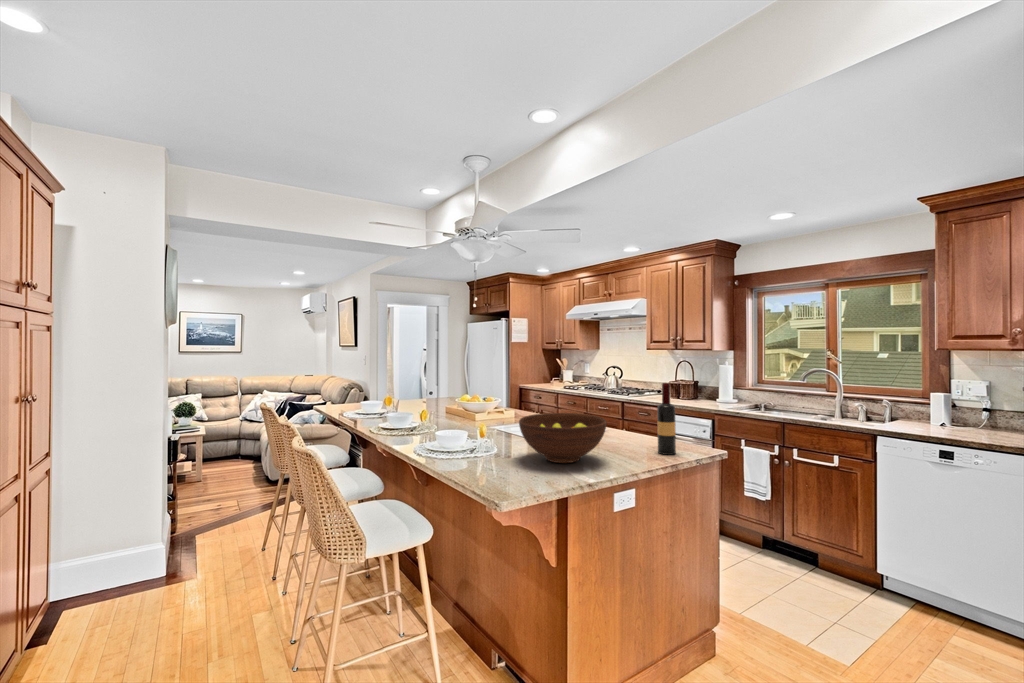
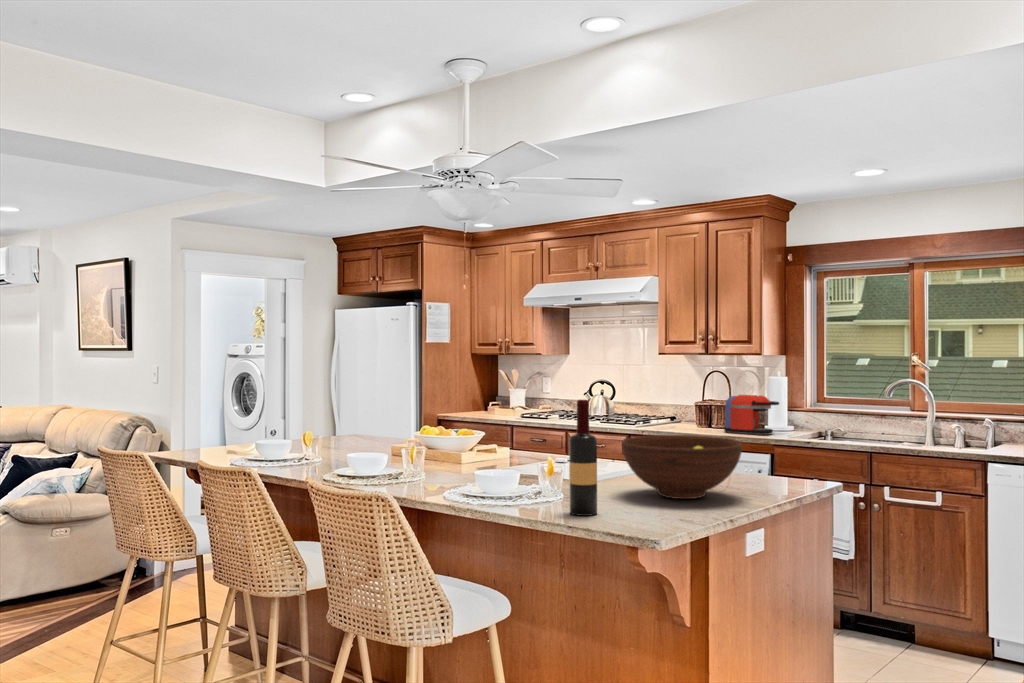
coffee maker: none [685,378,723,406] -> present [724,395,779,435]
wine bottle: present [657,383,676,455] -> present [569,400,597,516]

